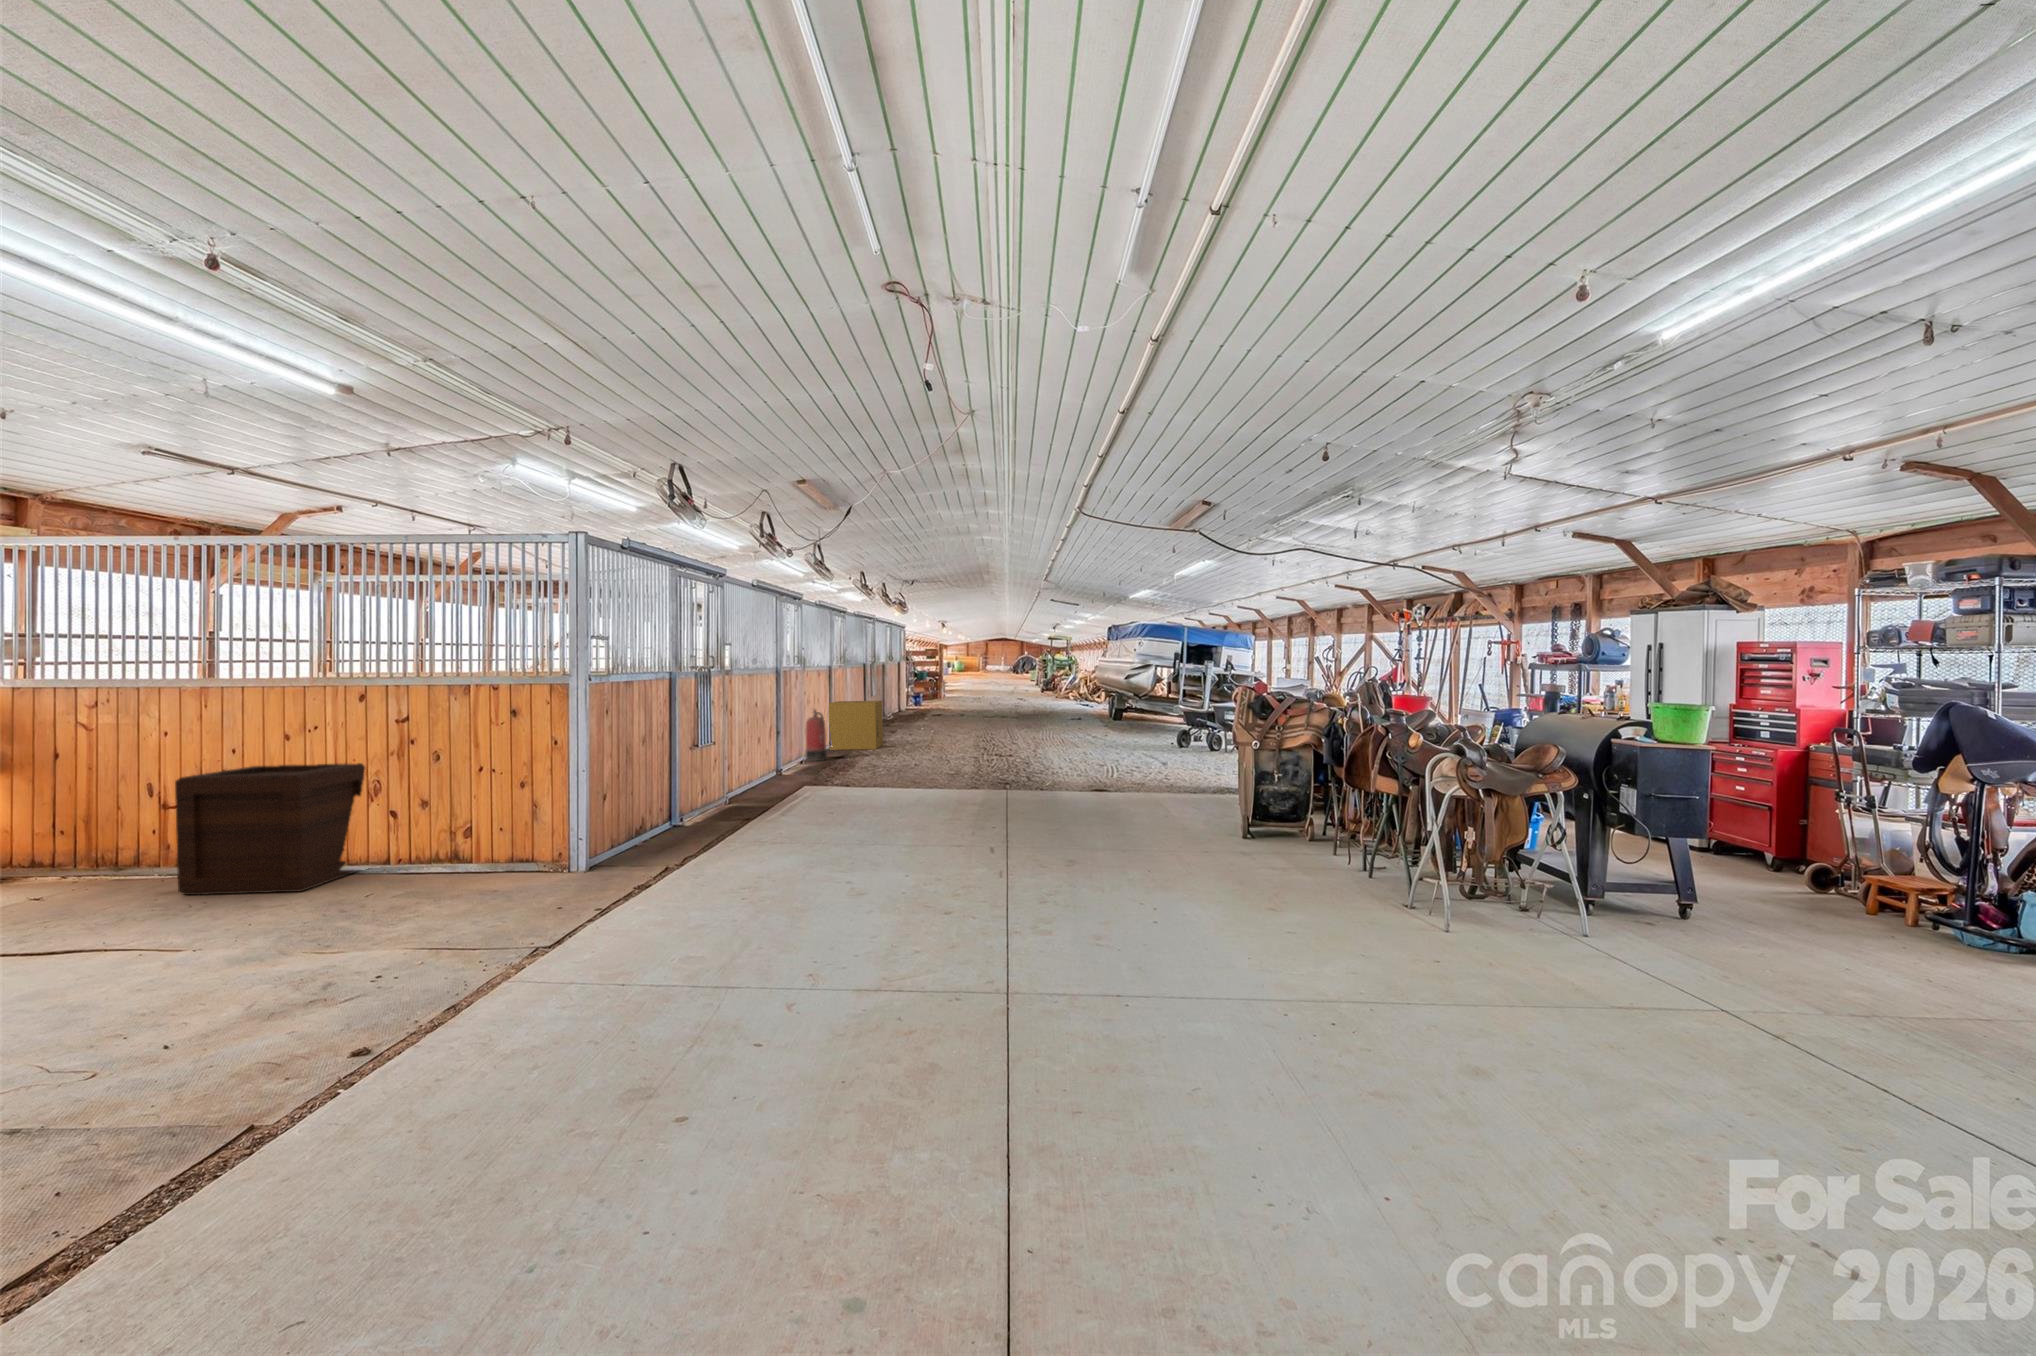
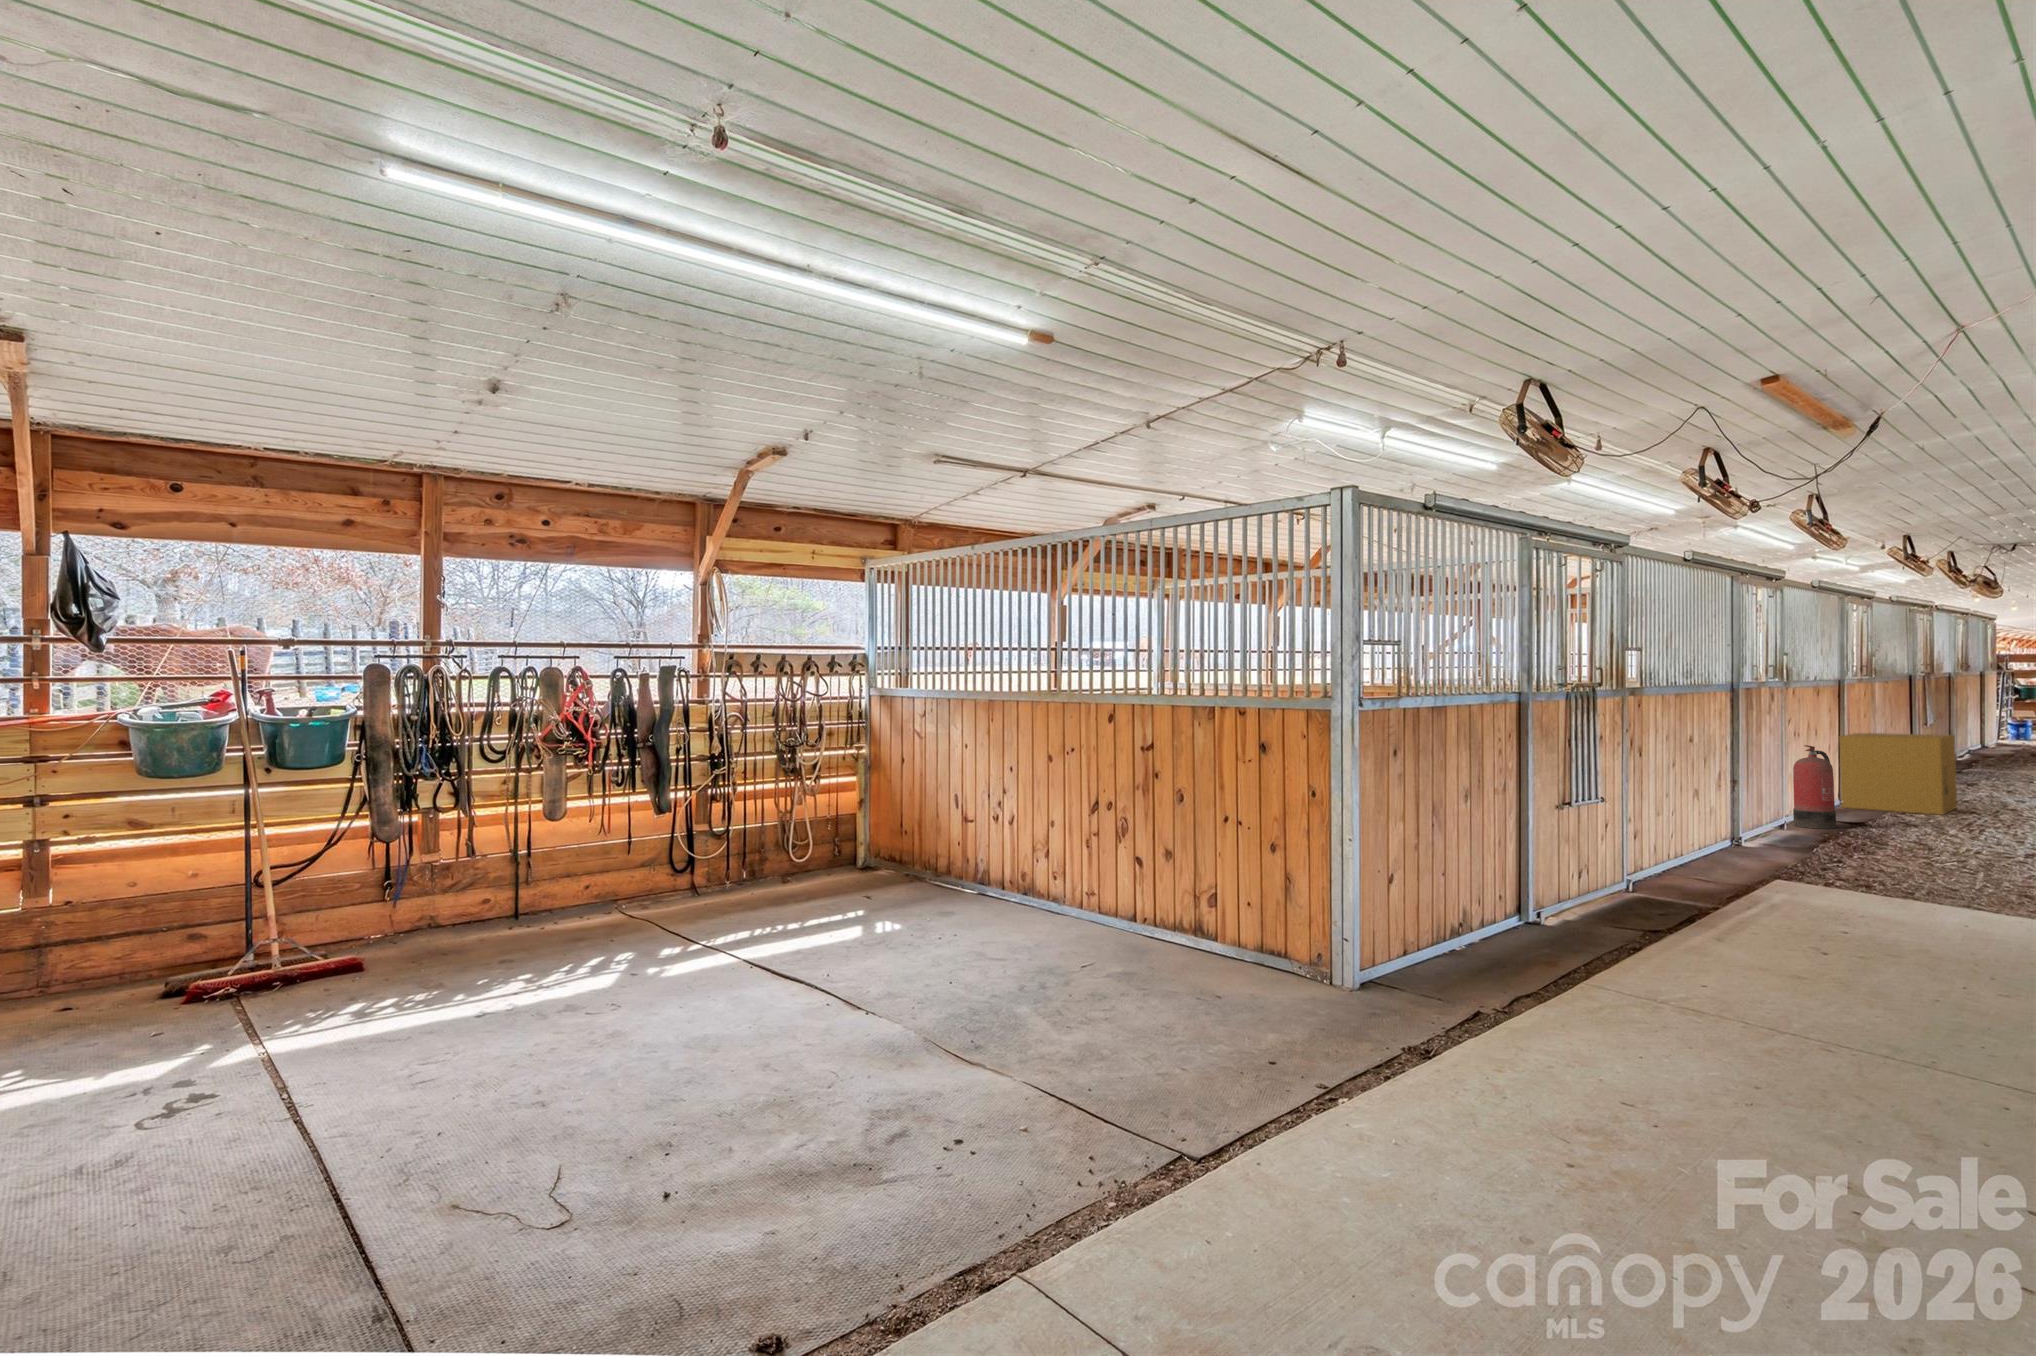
wooden crate: present [175,763,365,895] -> none [935,788,1116,948]

